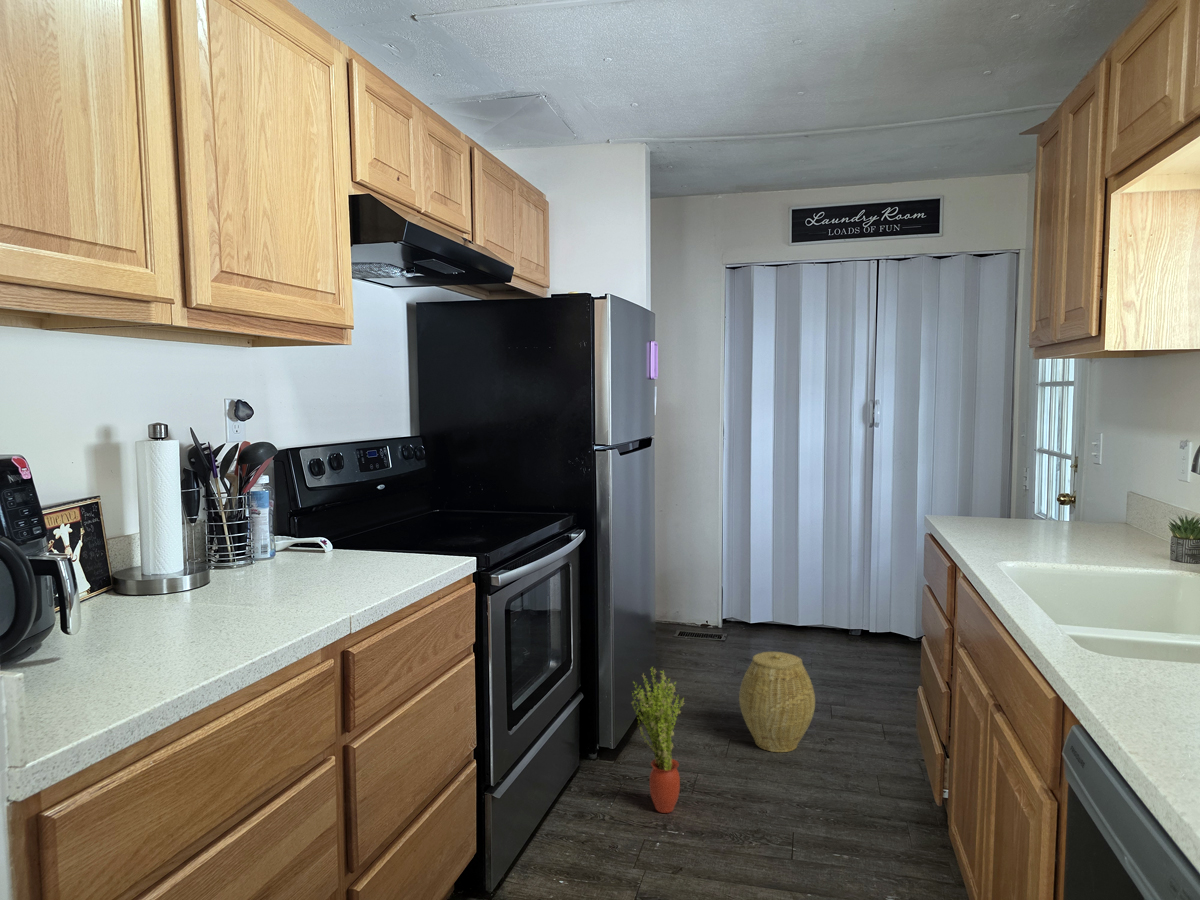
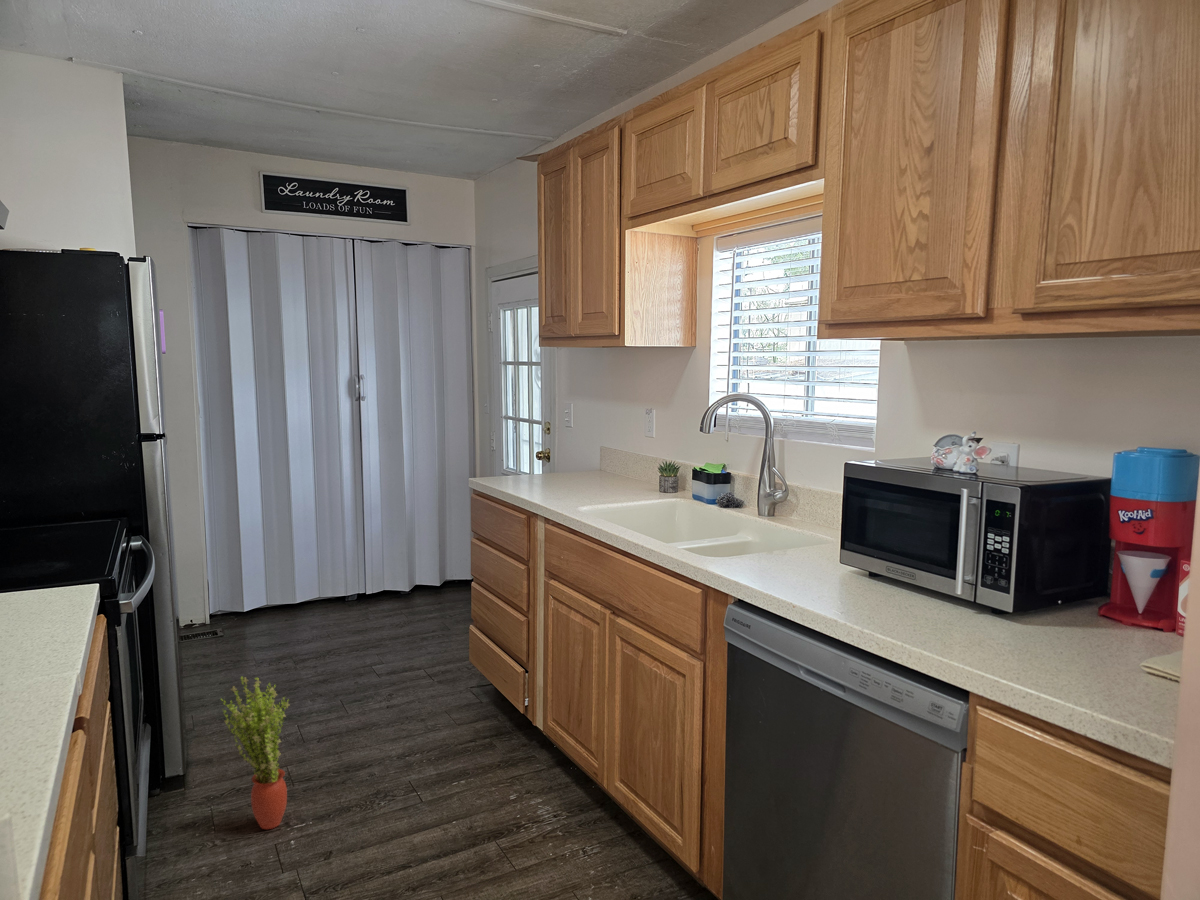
woven basket: present [739,652,815,752] -> none [302,630,380,731]

